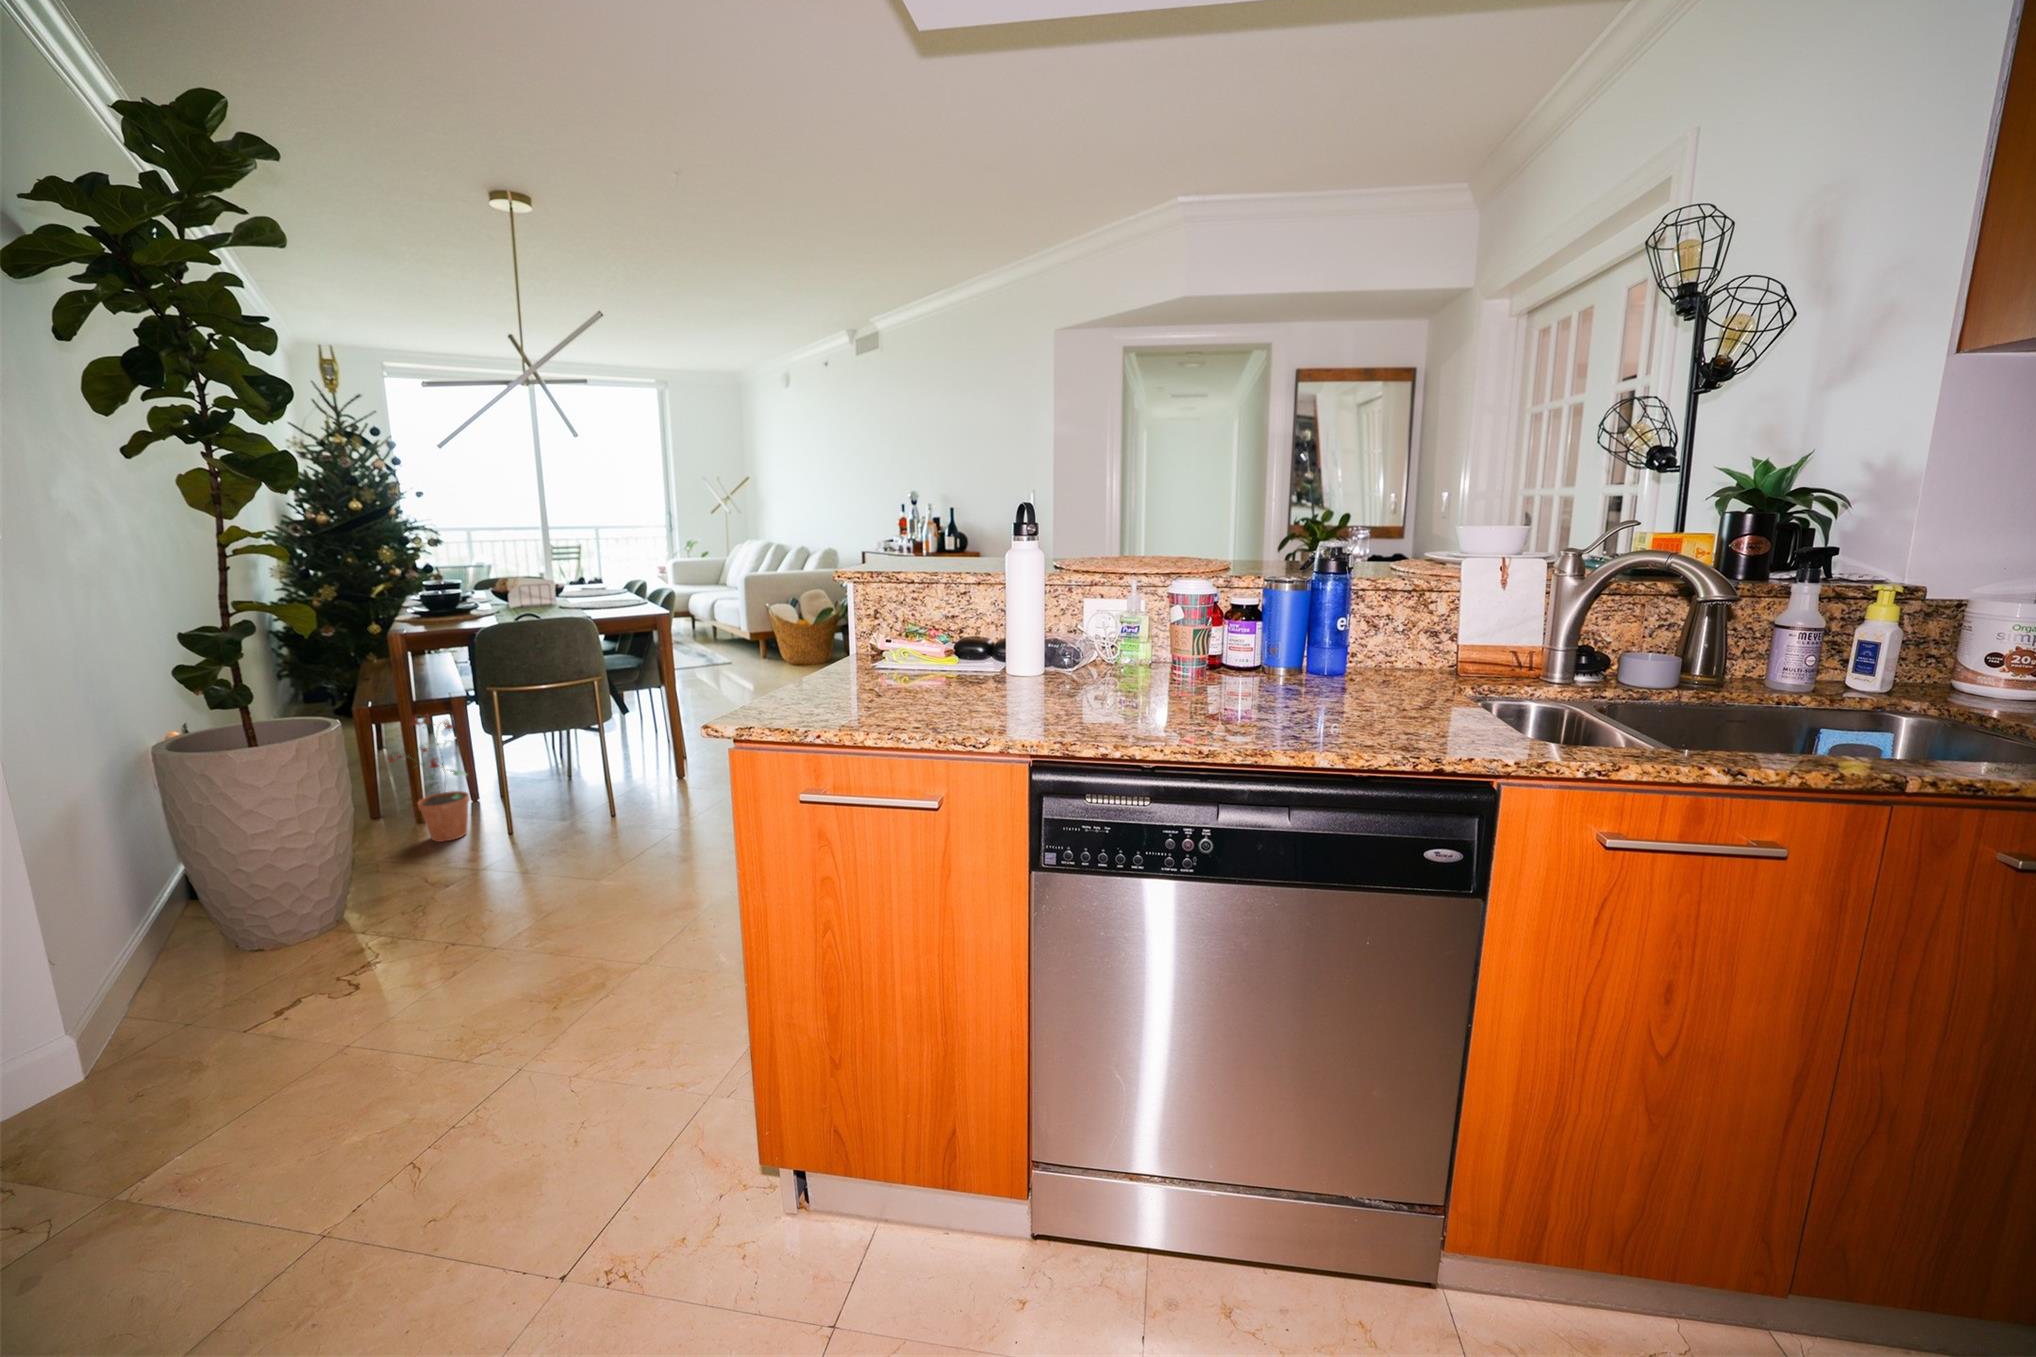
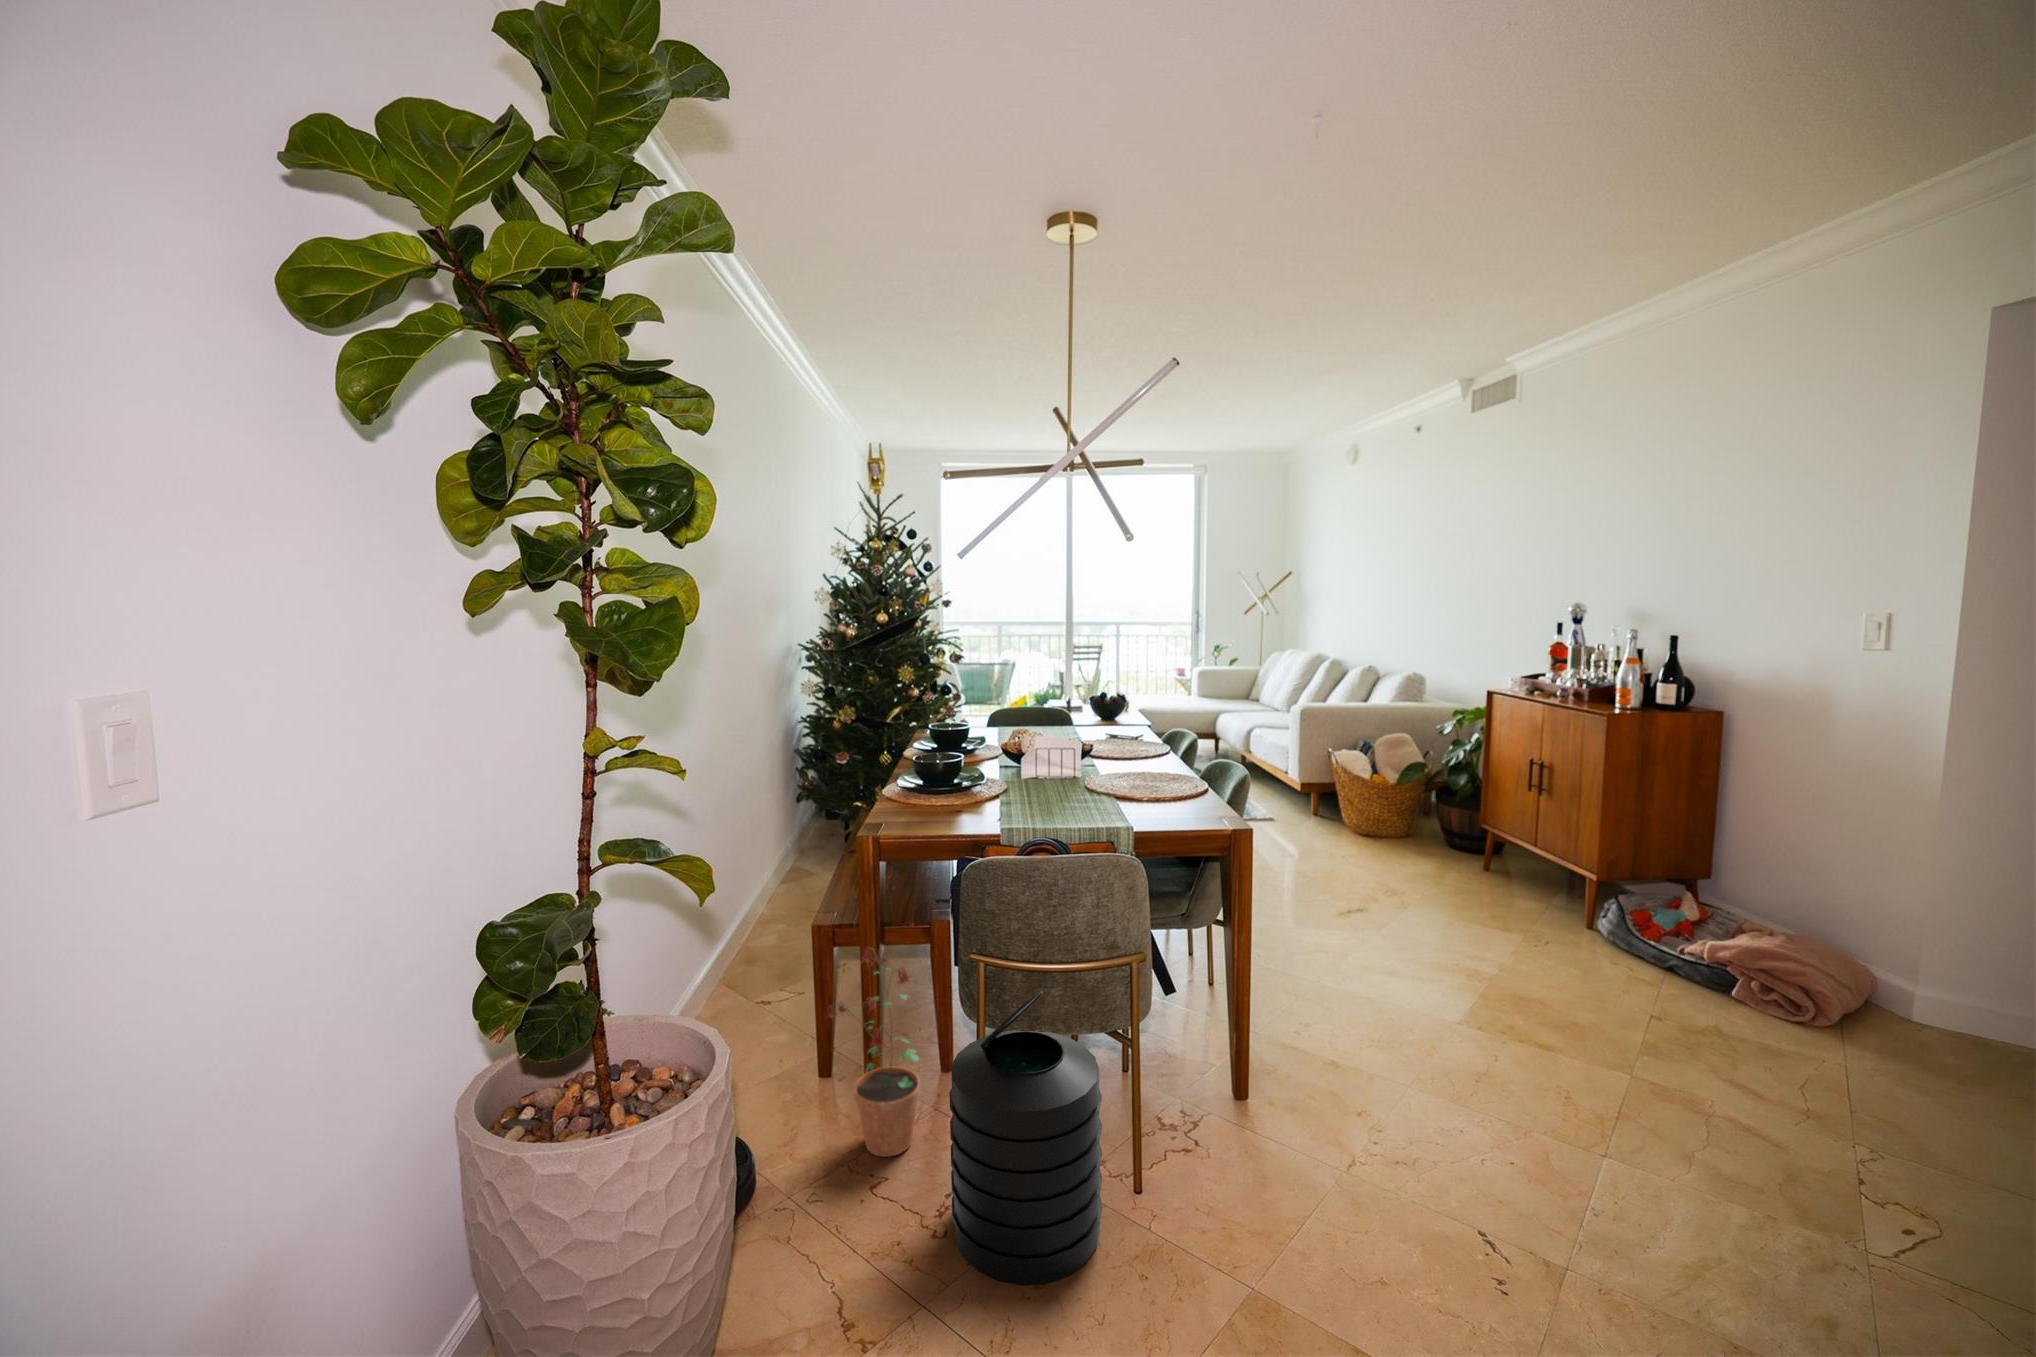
trash can: none [494,706,603,860] -> present [949,991,1102,1285]

